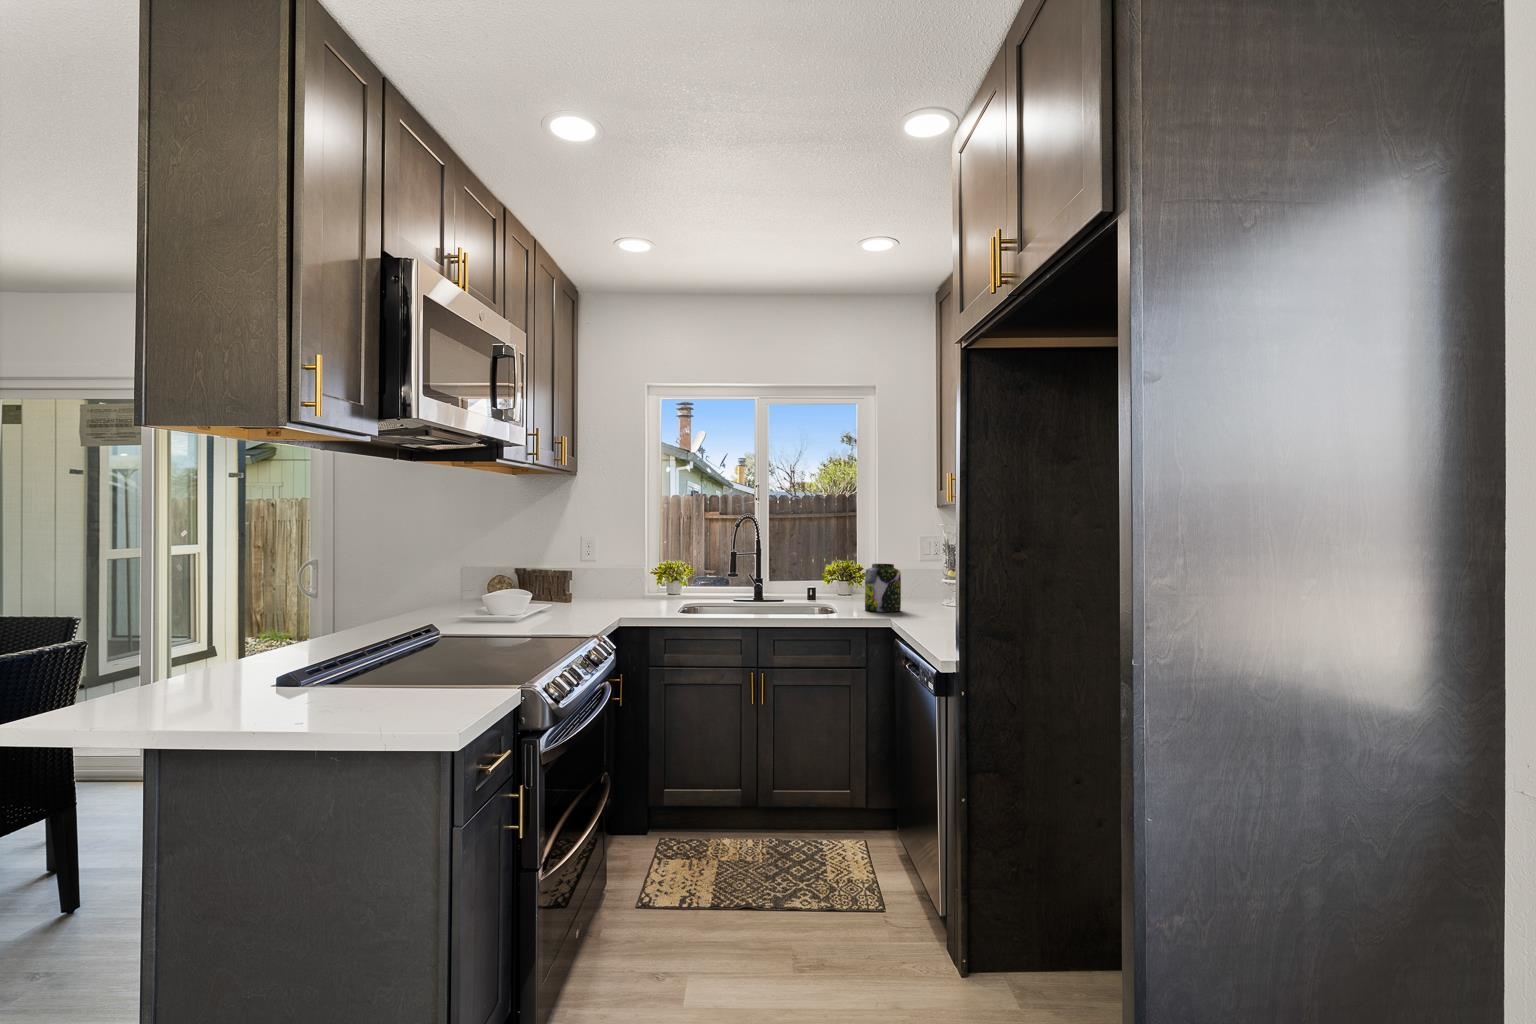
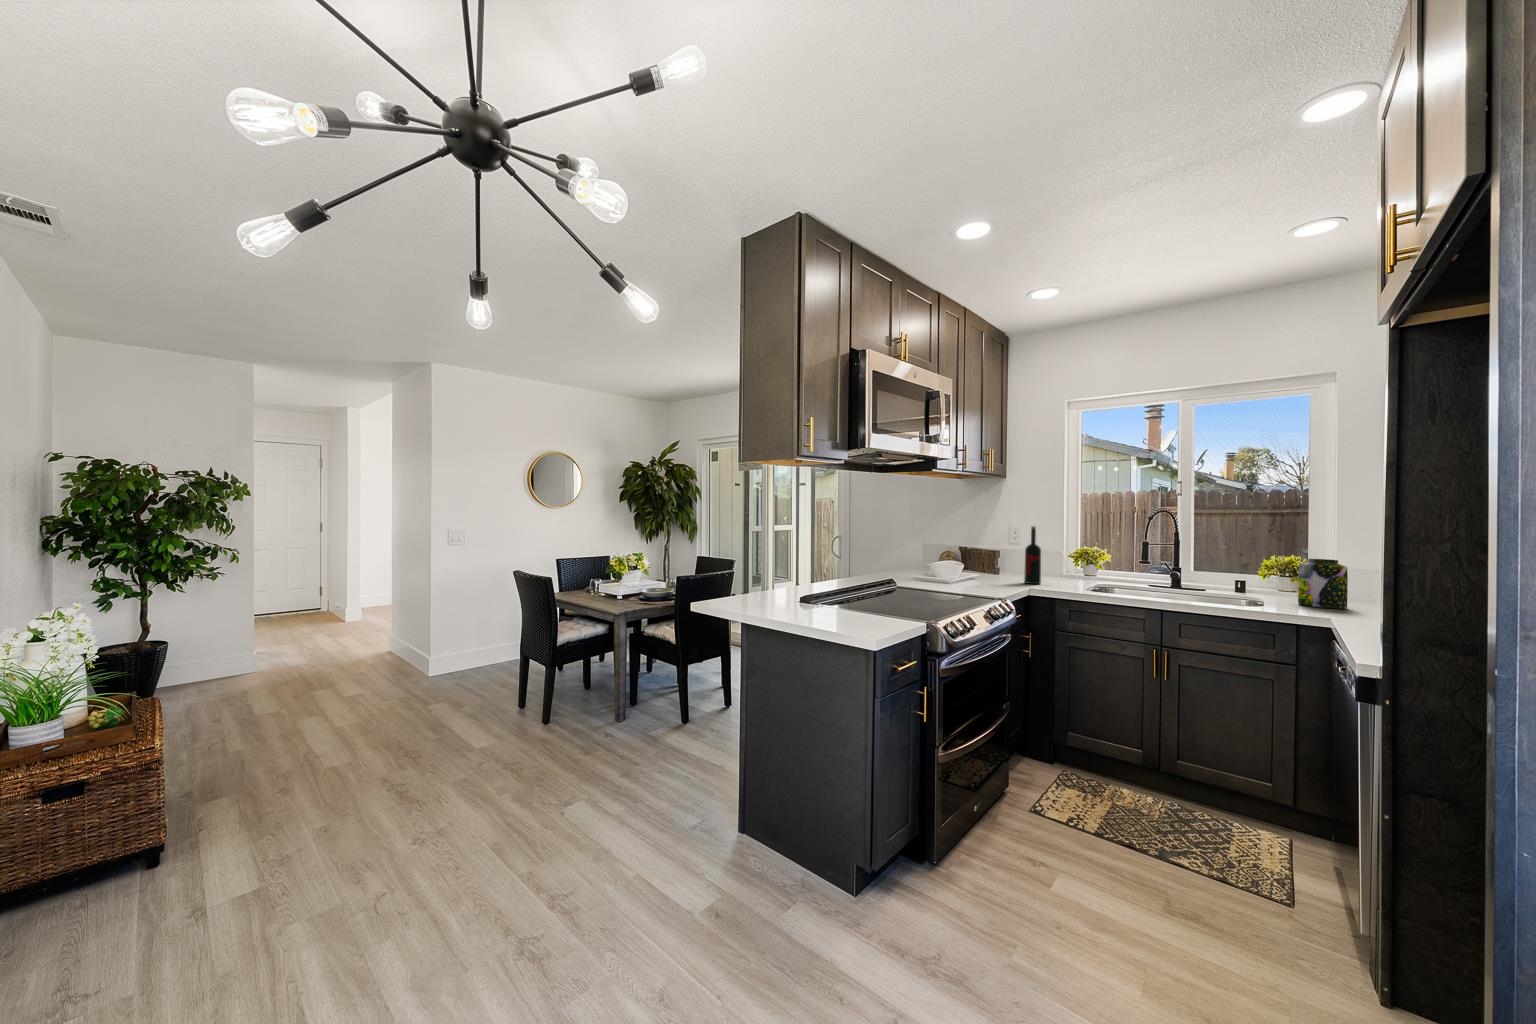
wine bottle: none [604,538,623,612] -> present [1024,526,1041,584]

